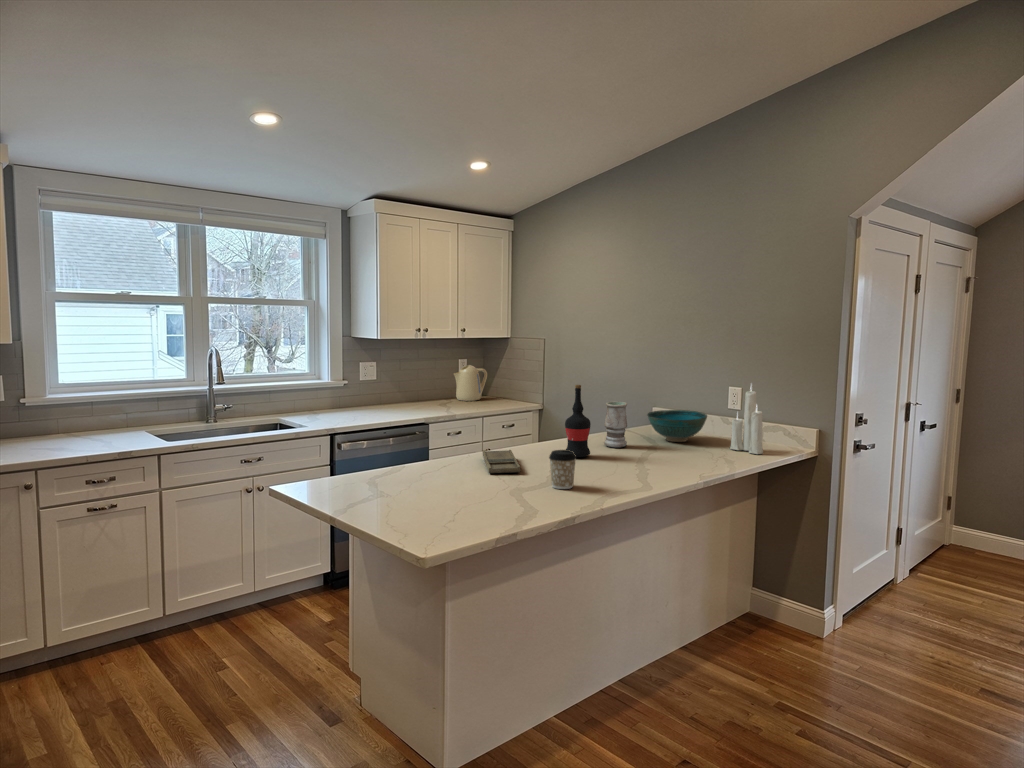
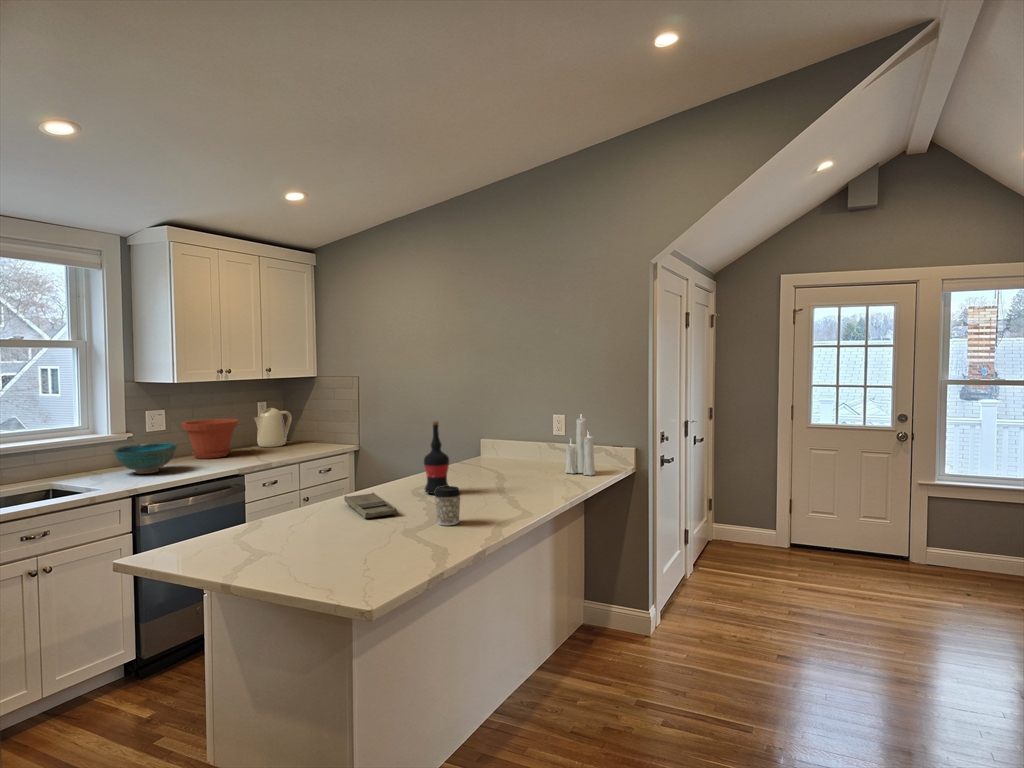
plant pot: none [388,373,435,407] -> present [182,419,238,459]
vase: present [604,401,627,448] -> none [453,436,475,481]
bowl: present [647,410,707,442] -> present [113,443,177,474]

